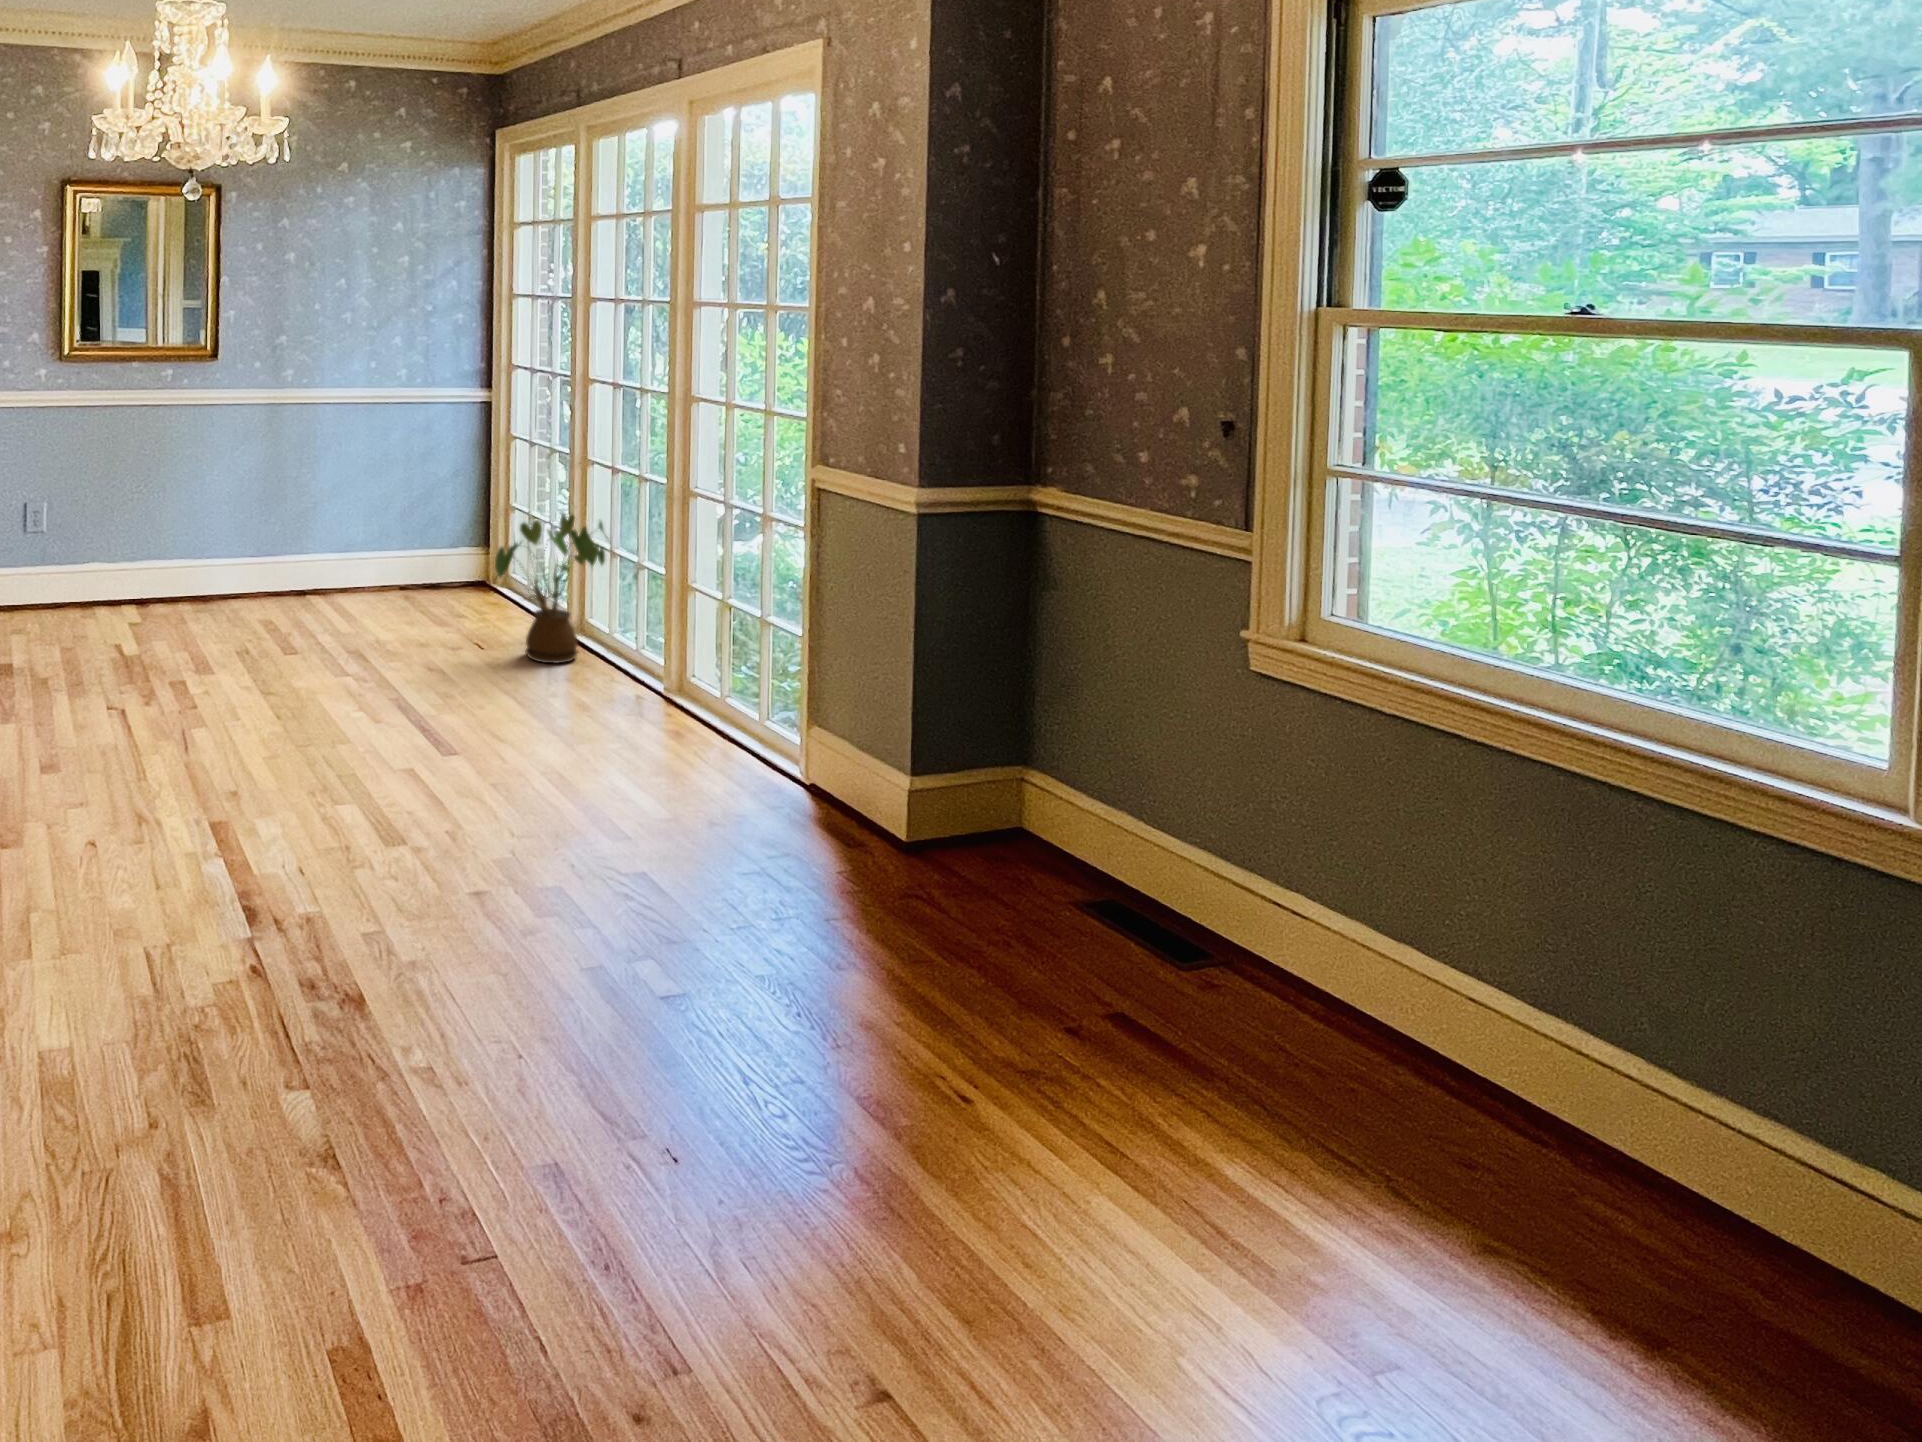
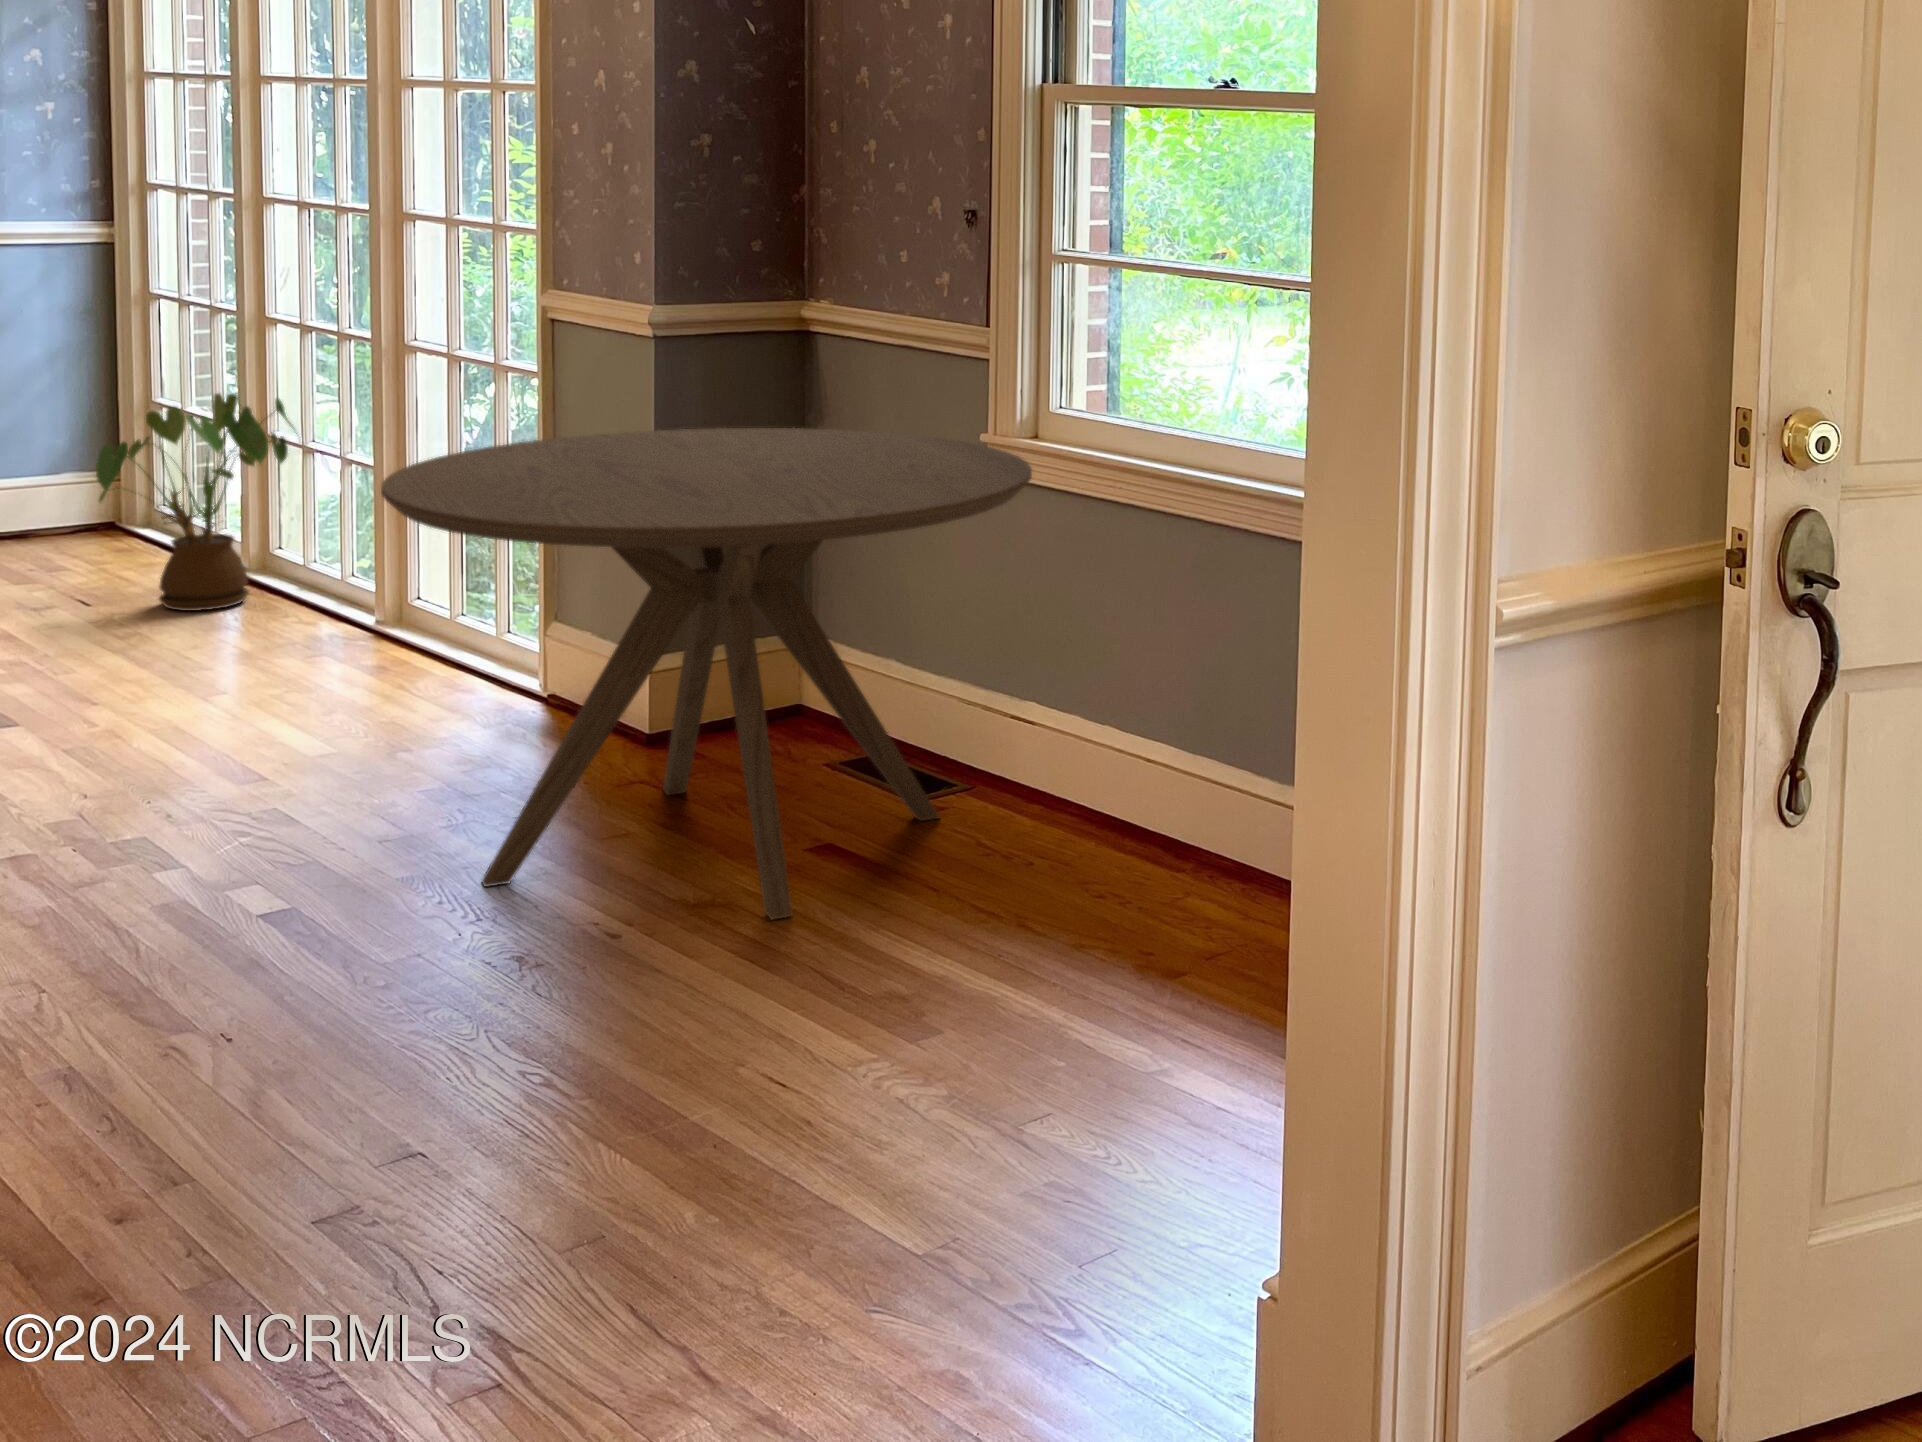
dining table: none [753,595,1340,1101] -> present [381,428,1032,919]

